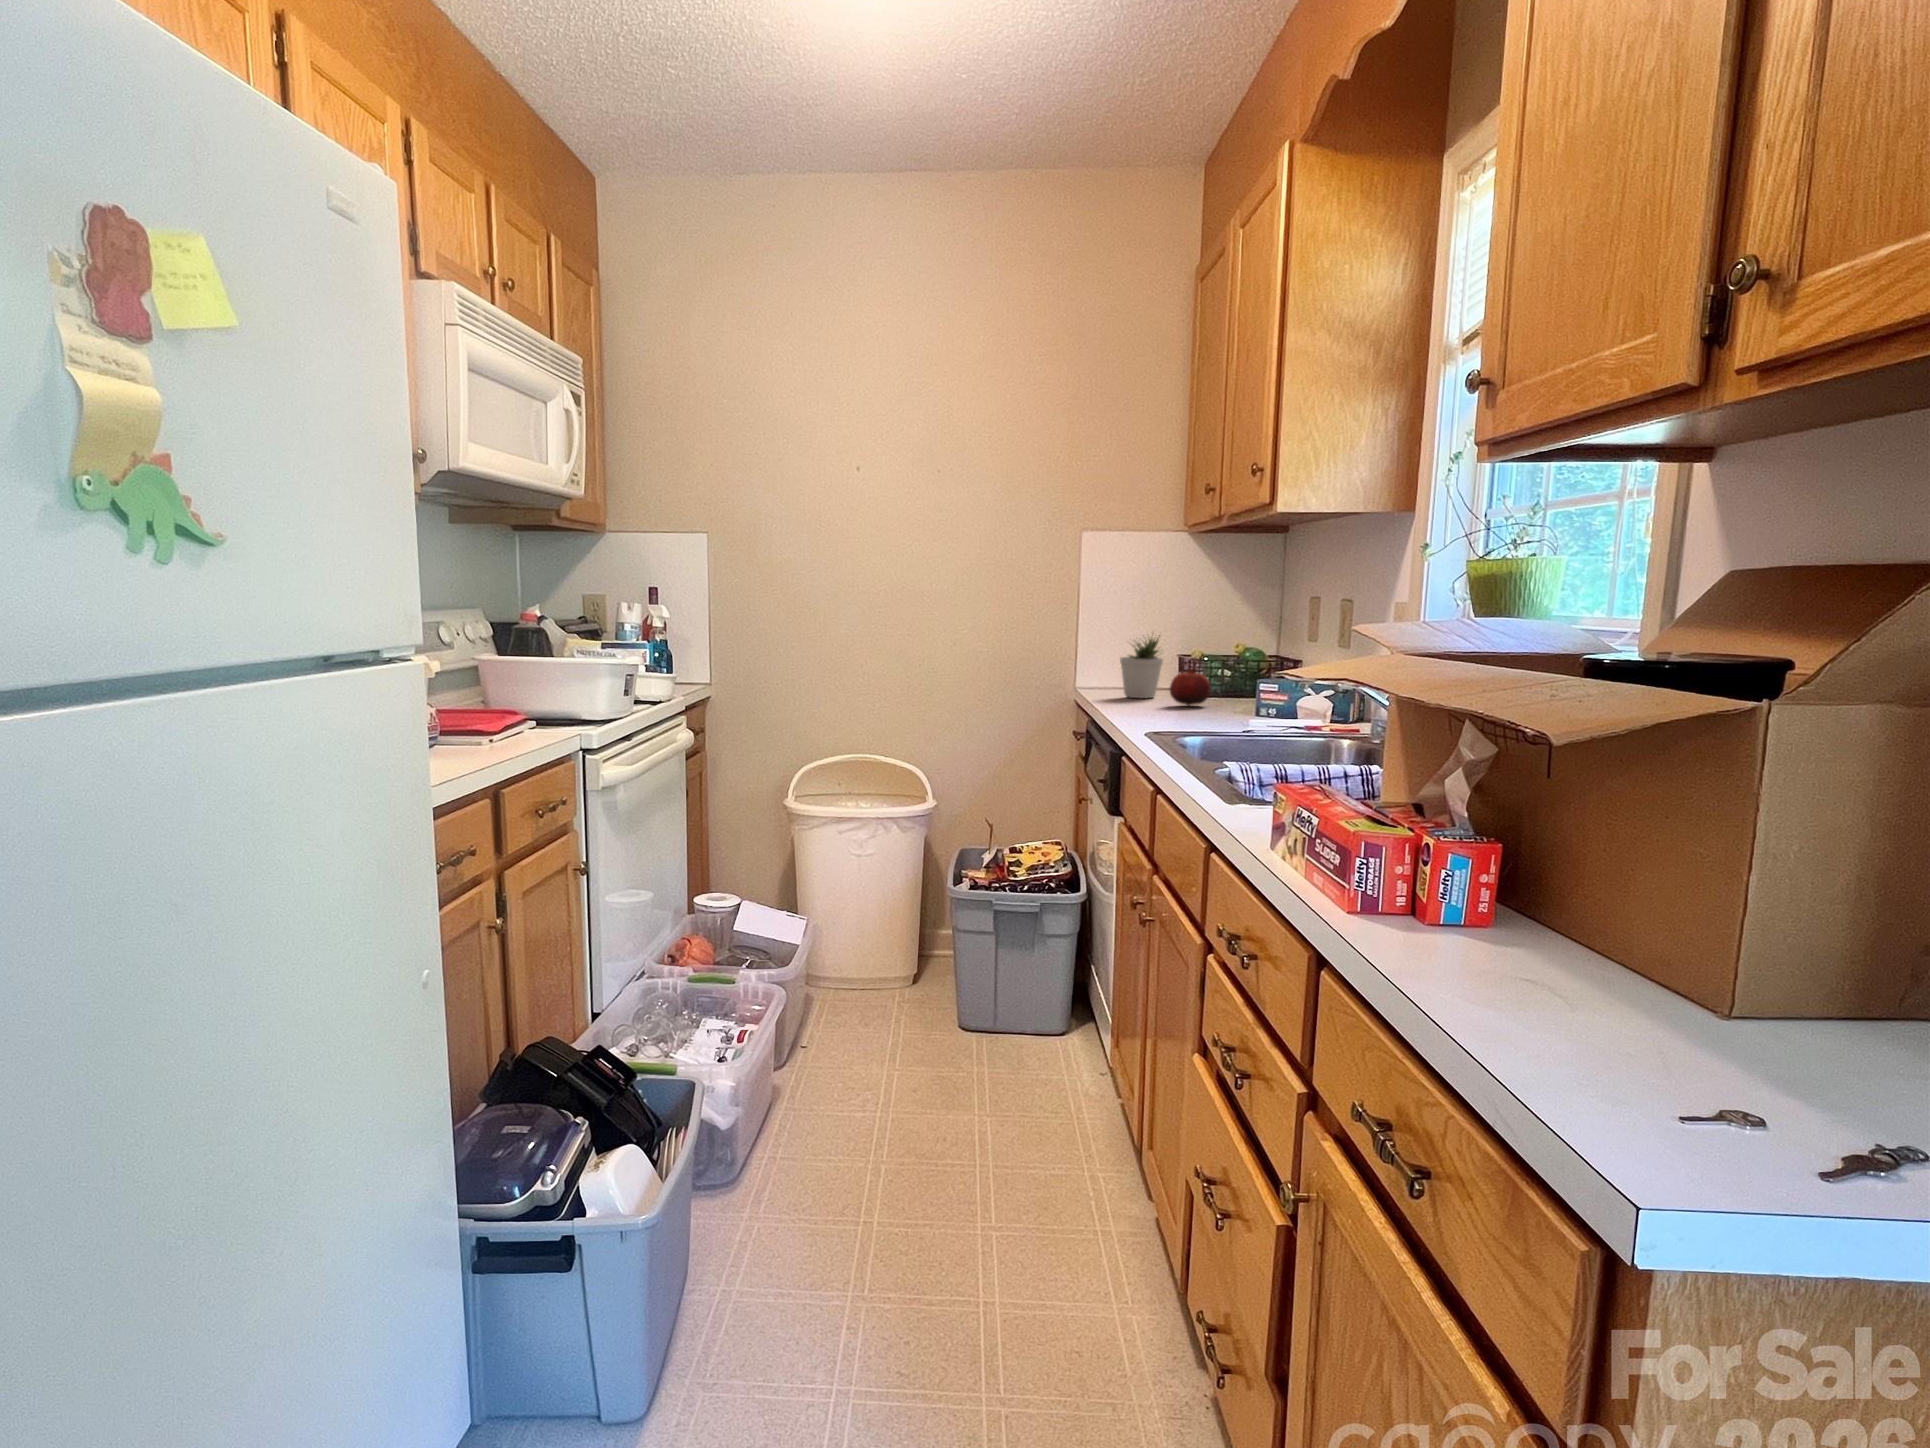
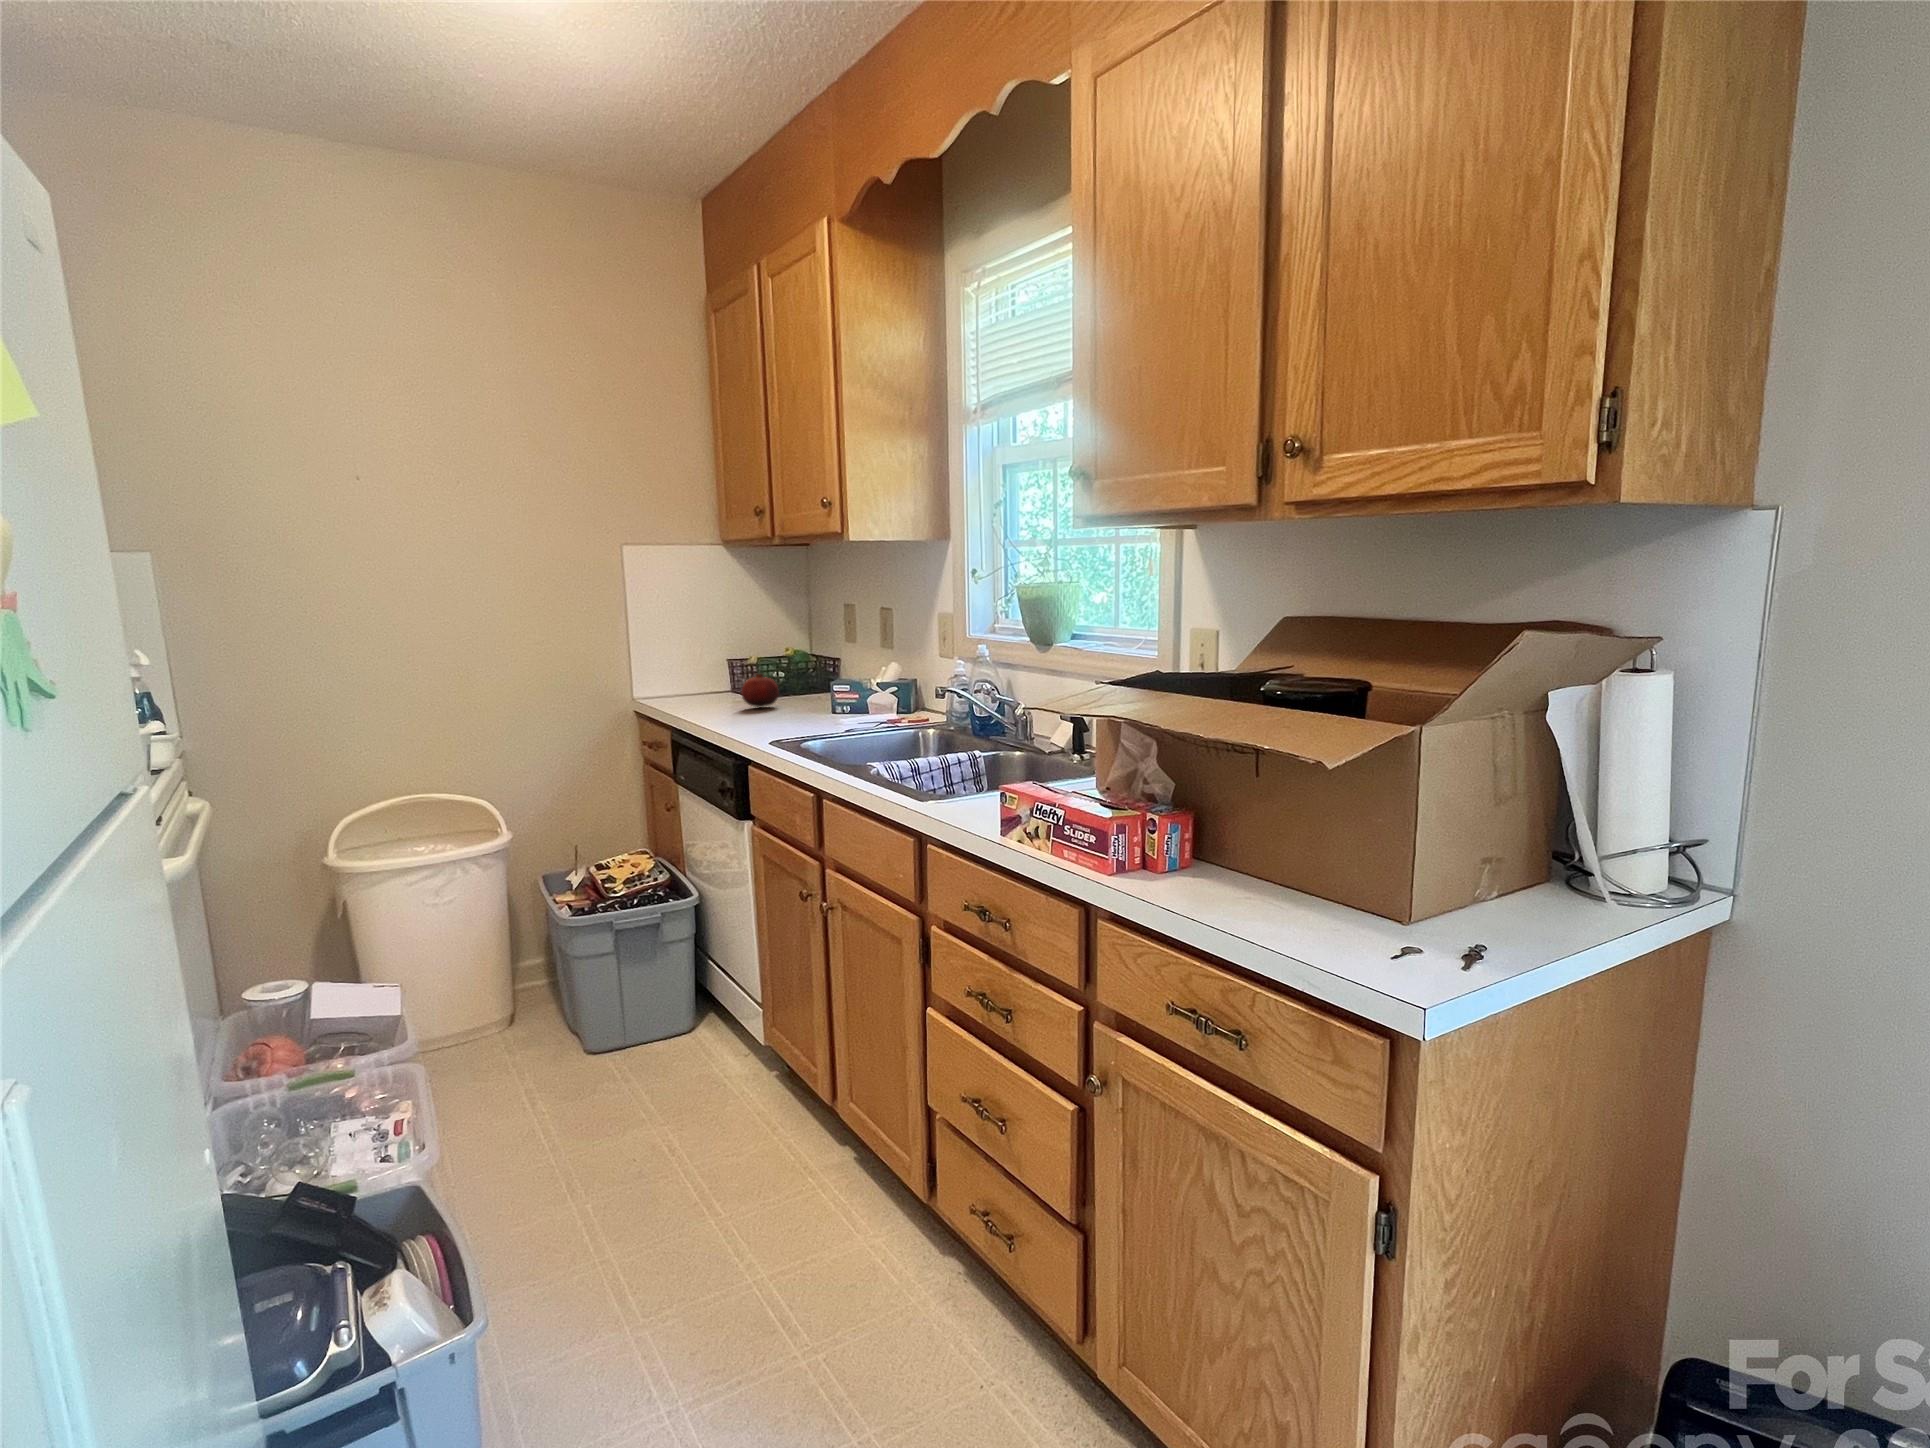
potted plant: present [1120,635,1163,698] -> none [677,638,720,703]

